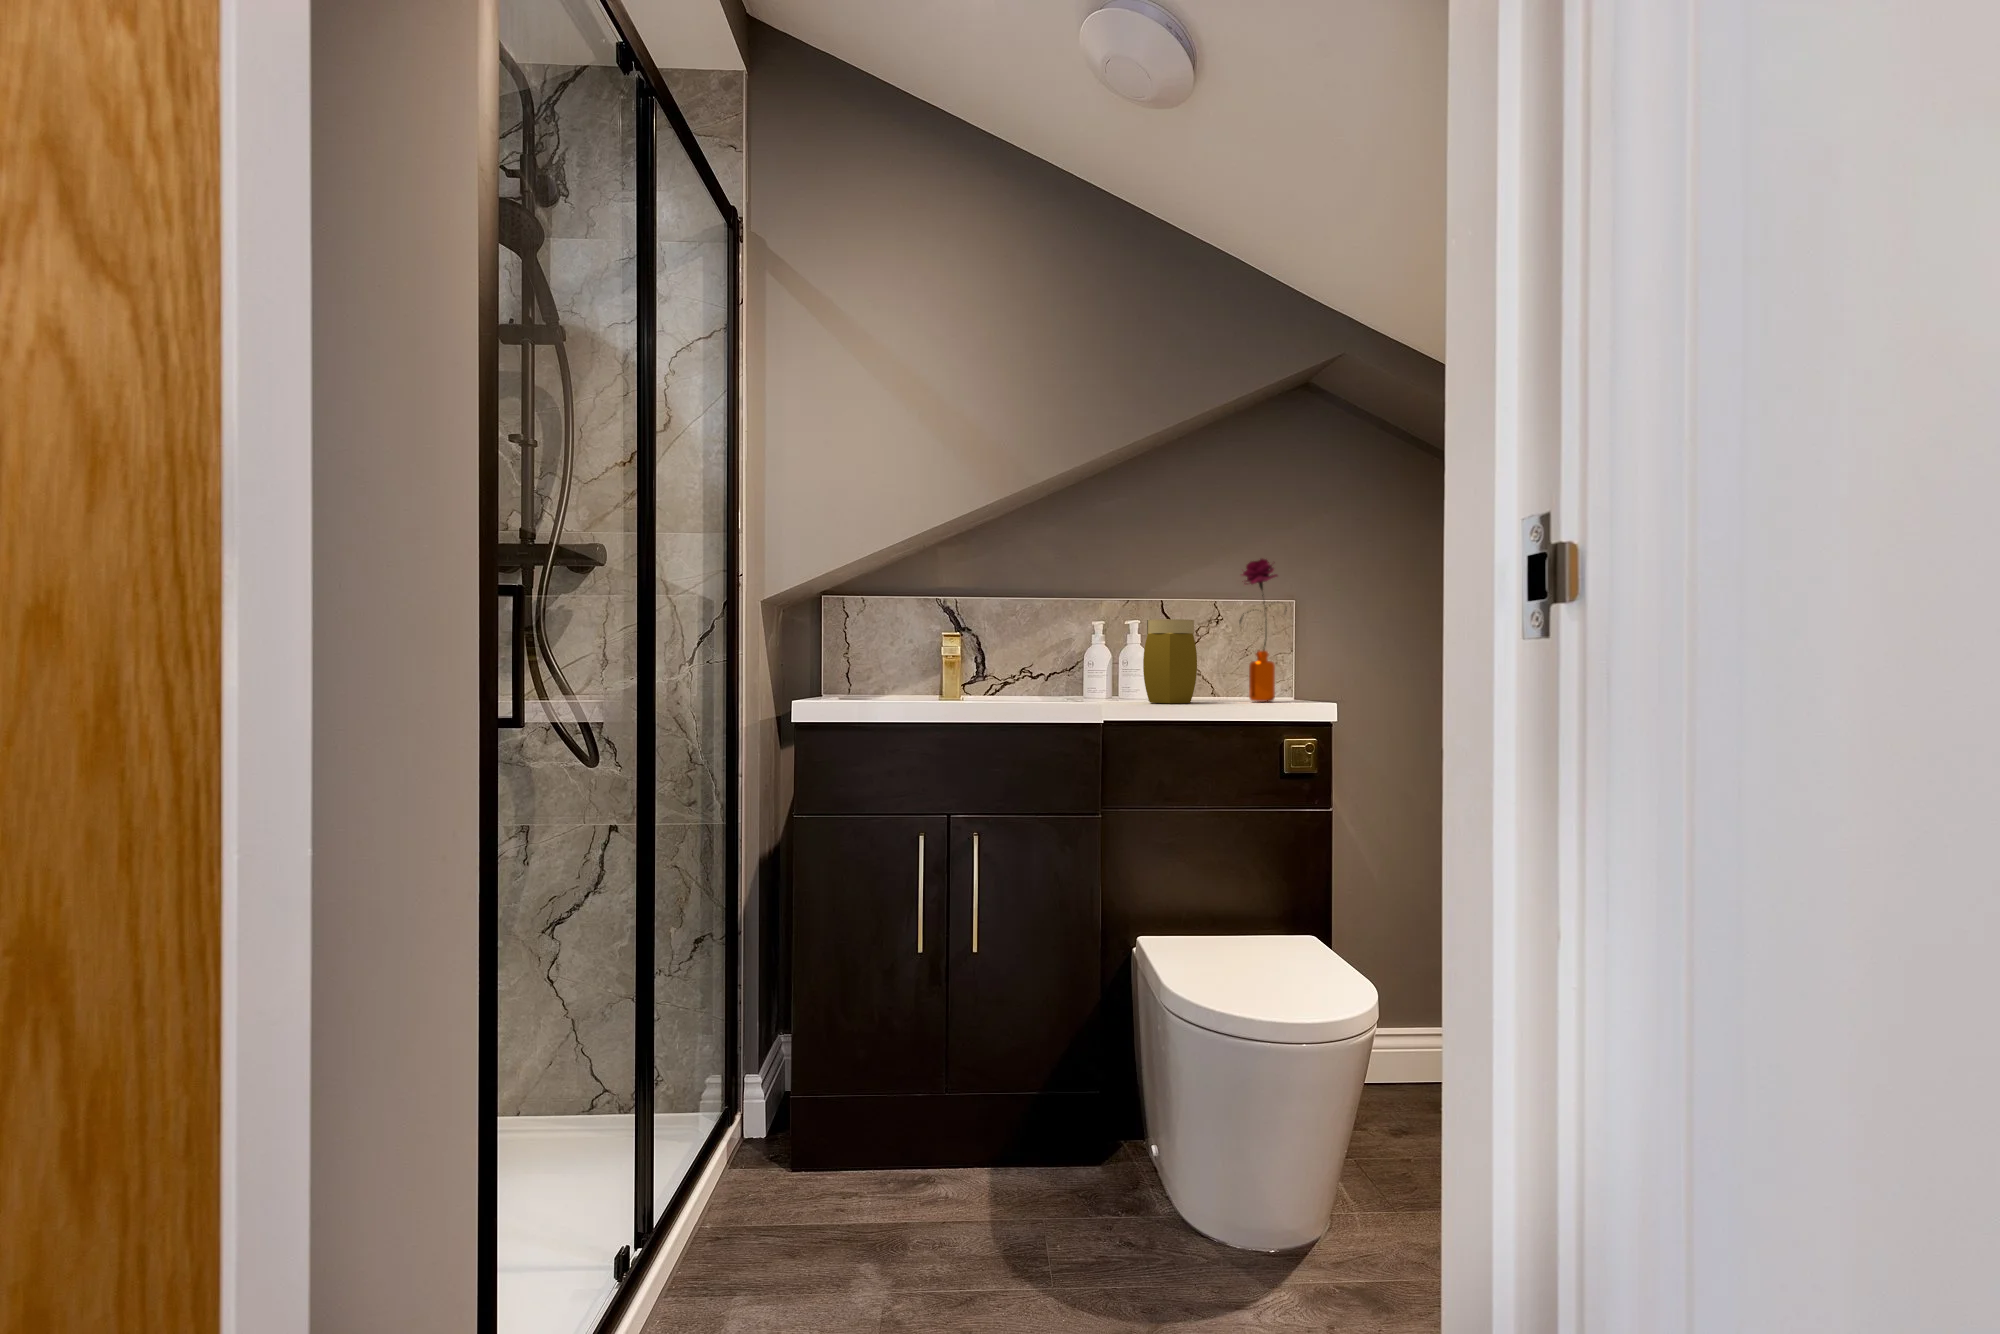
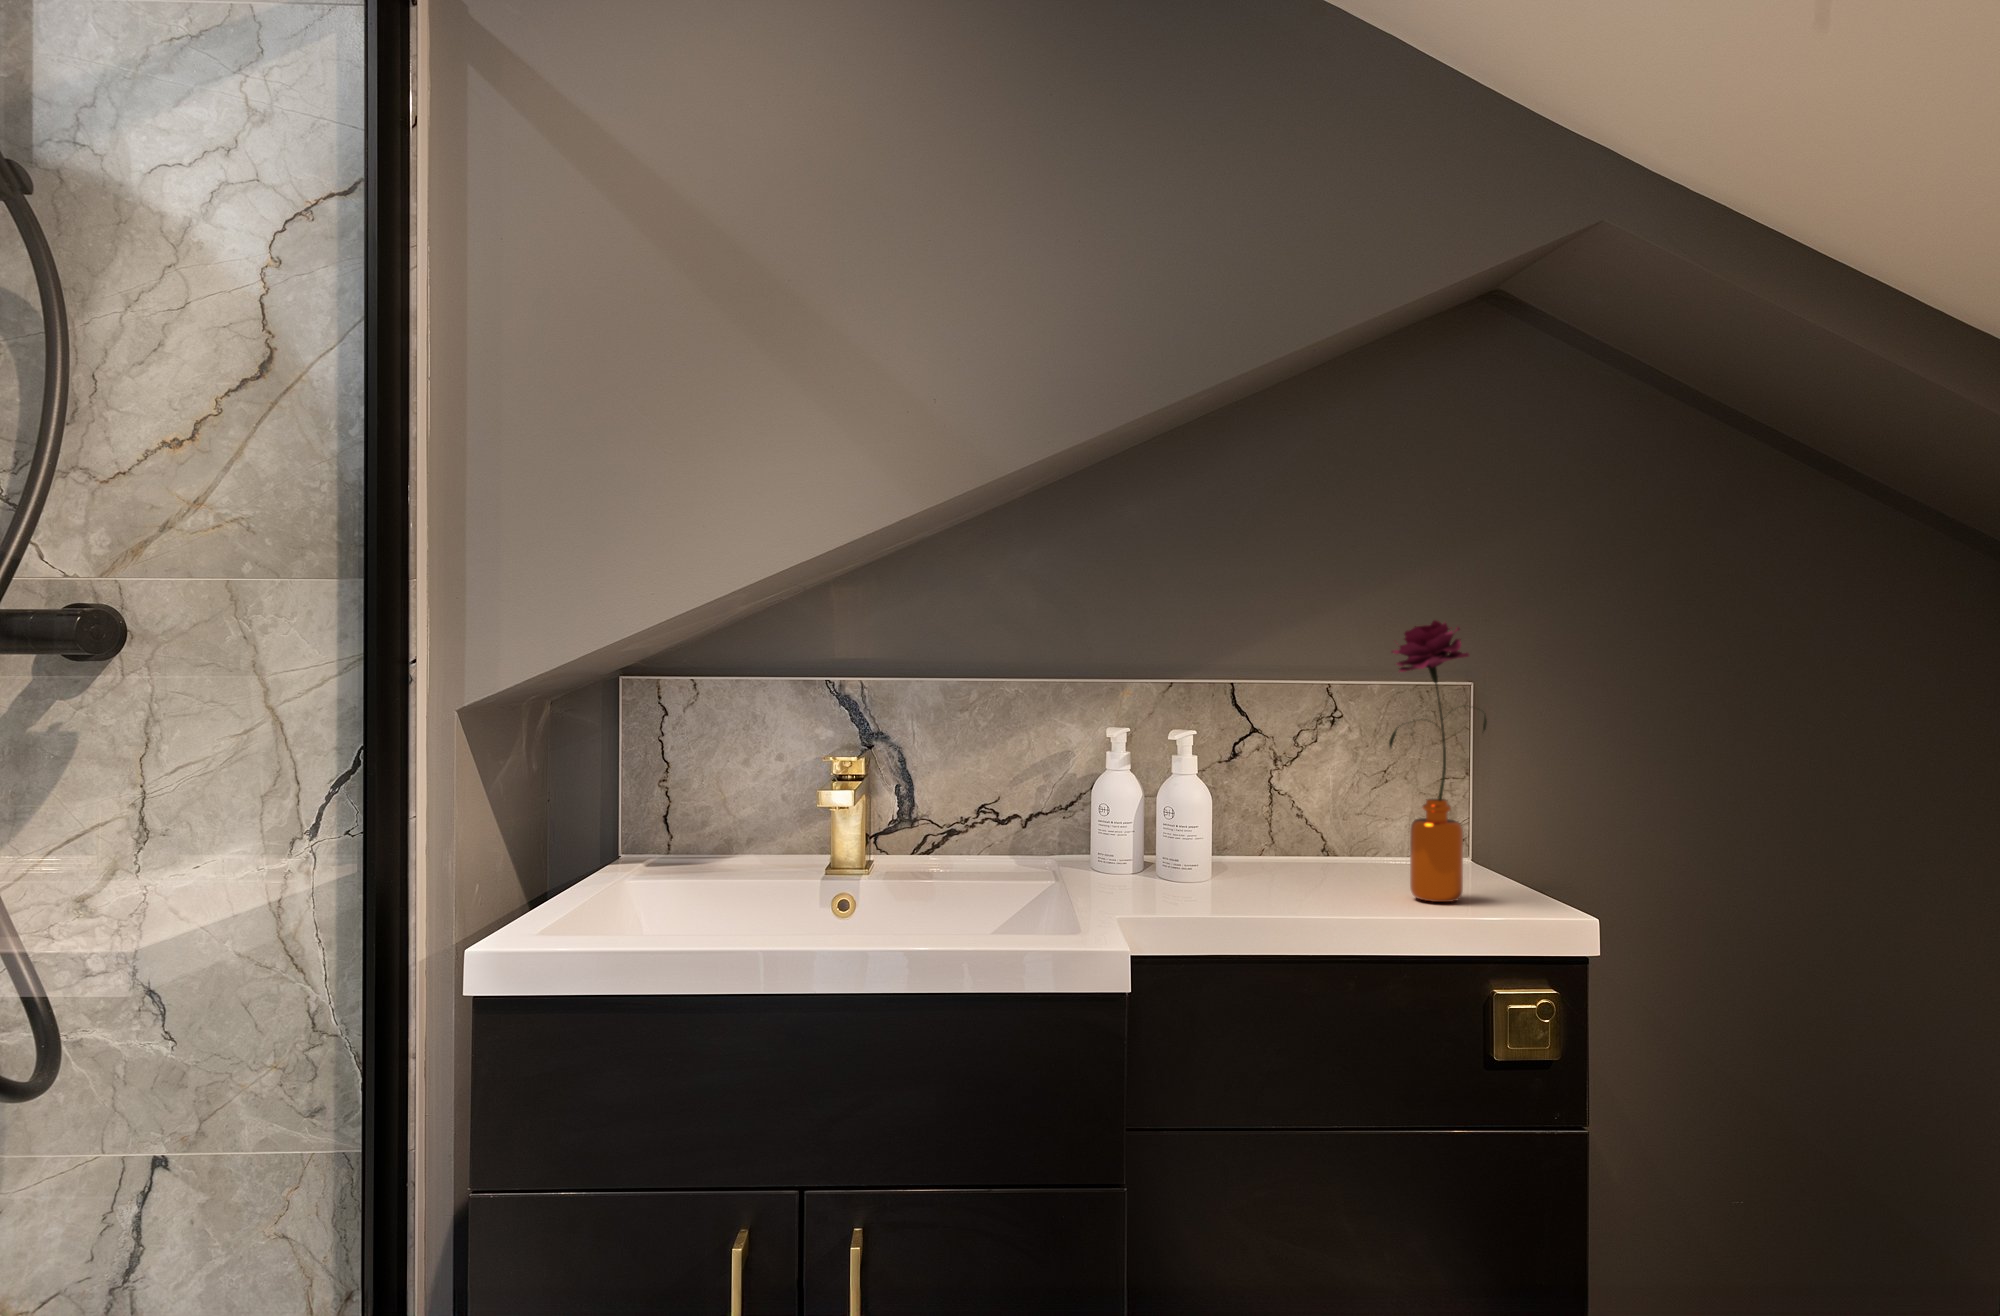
jar: present [1143,619,1197,703] -> none [1205,737,1312,908]

